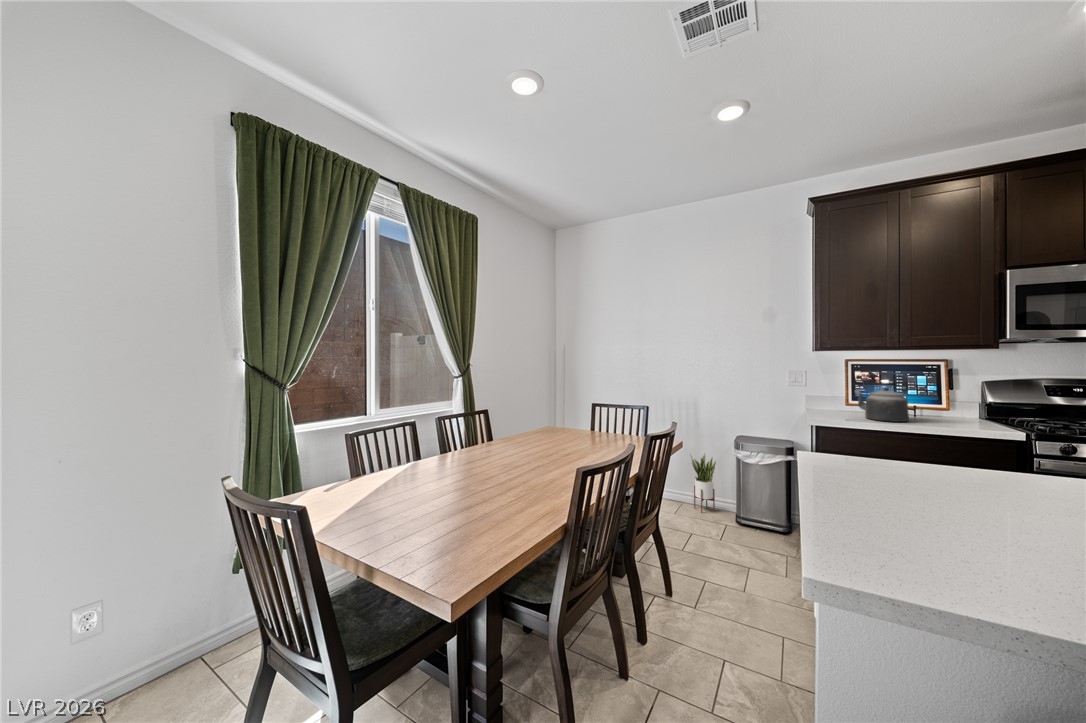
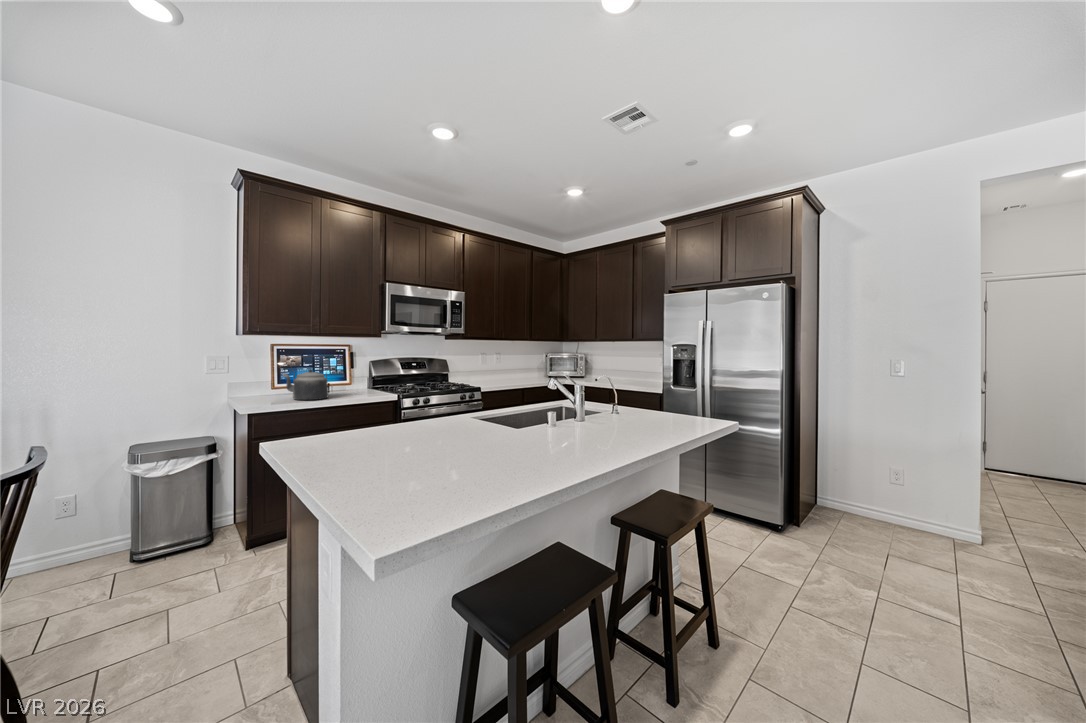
potted plant: present [690,453,716,513] -> none [31,481,90,573]

